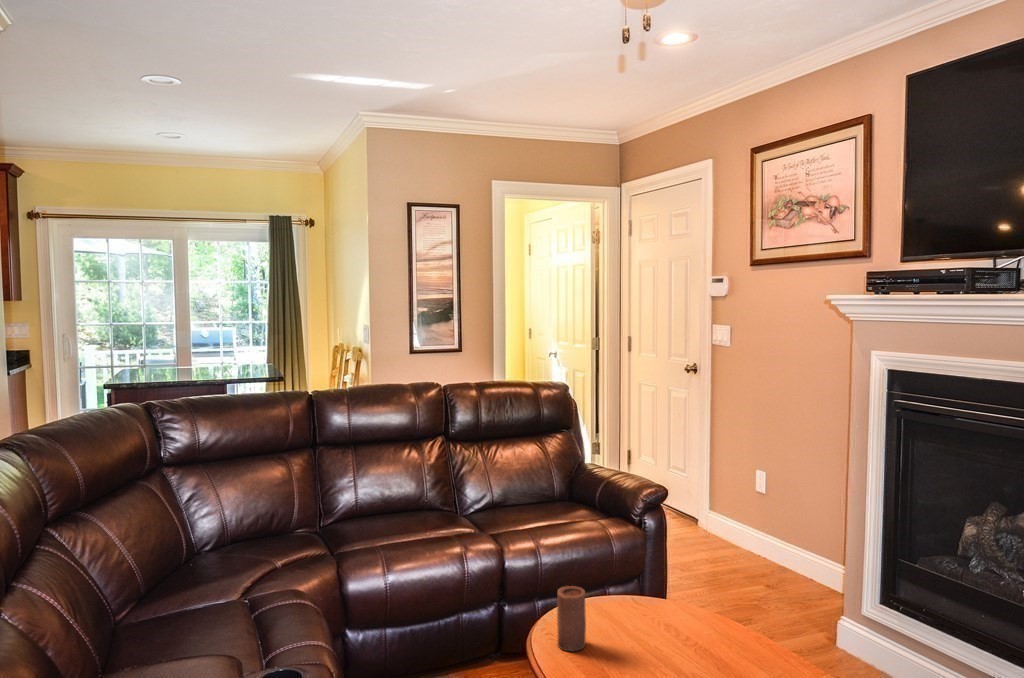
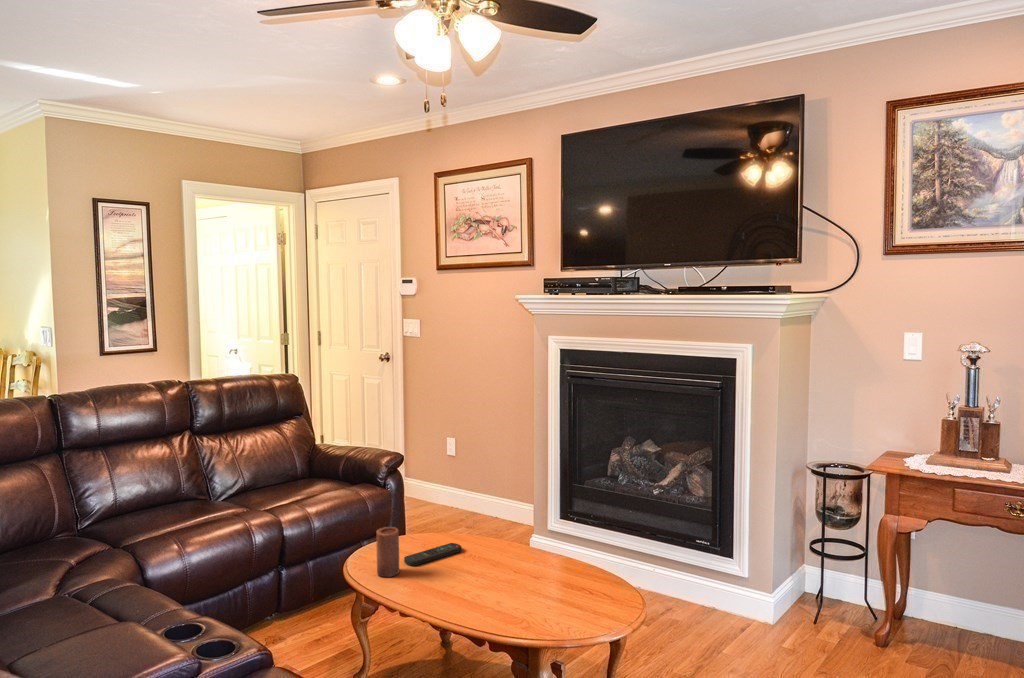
remote control: none [599,621,680,643] -> present [404,543,462,566]

